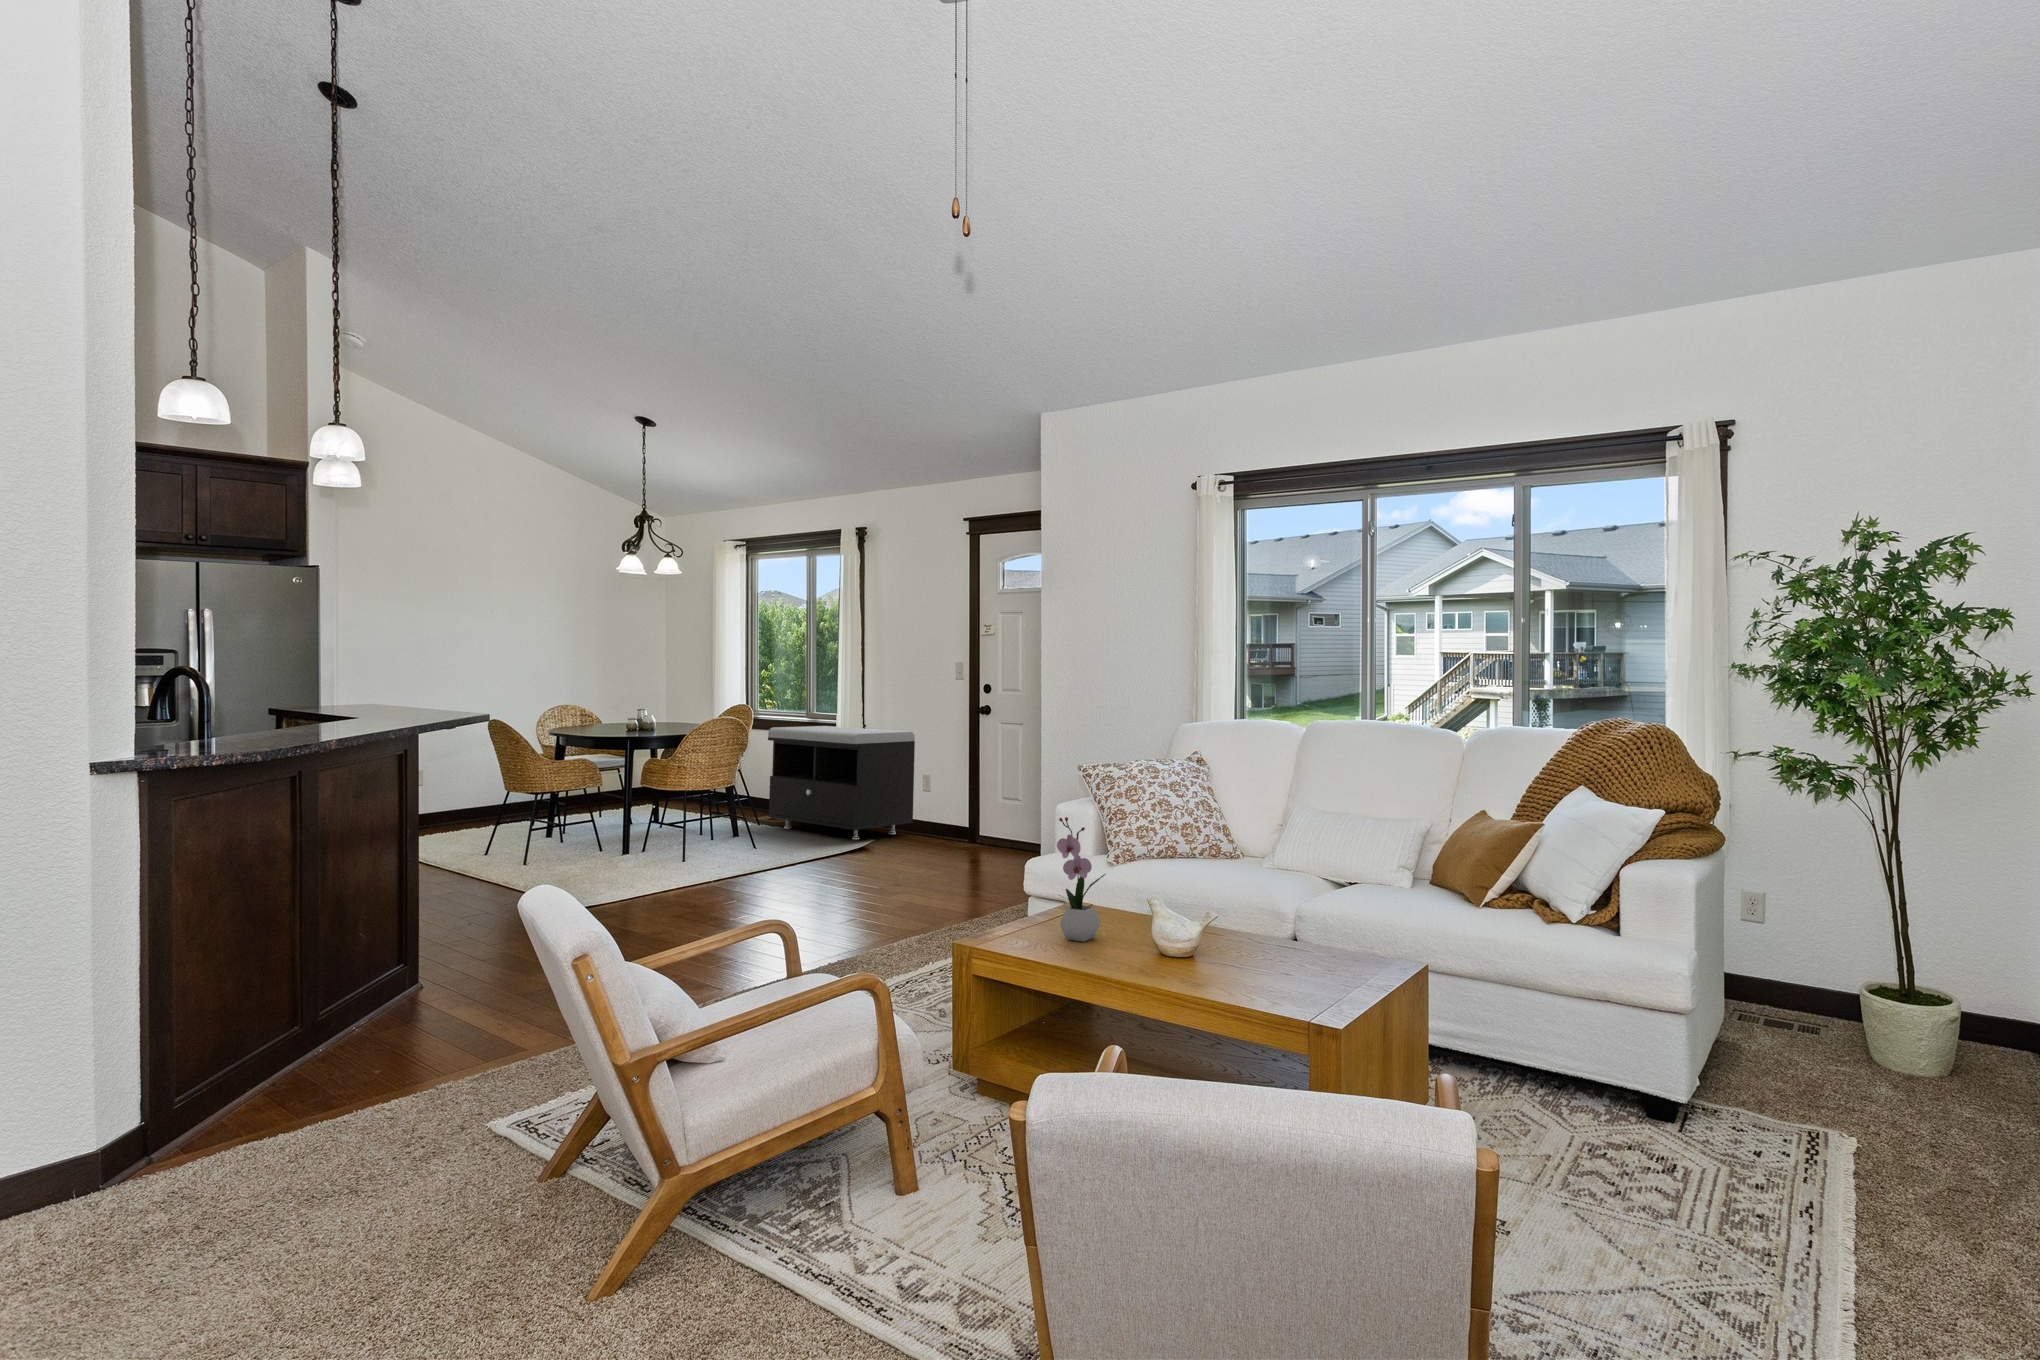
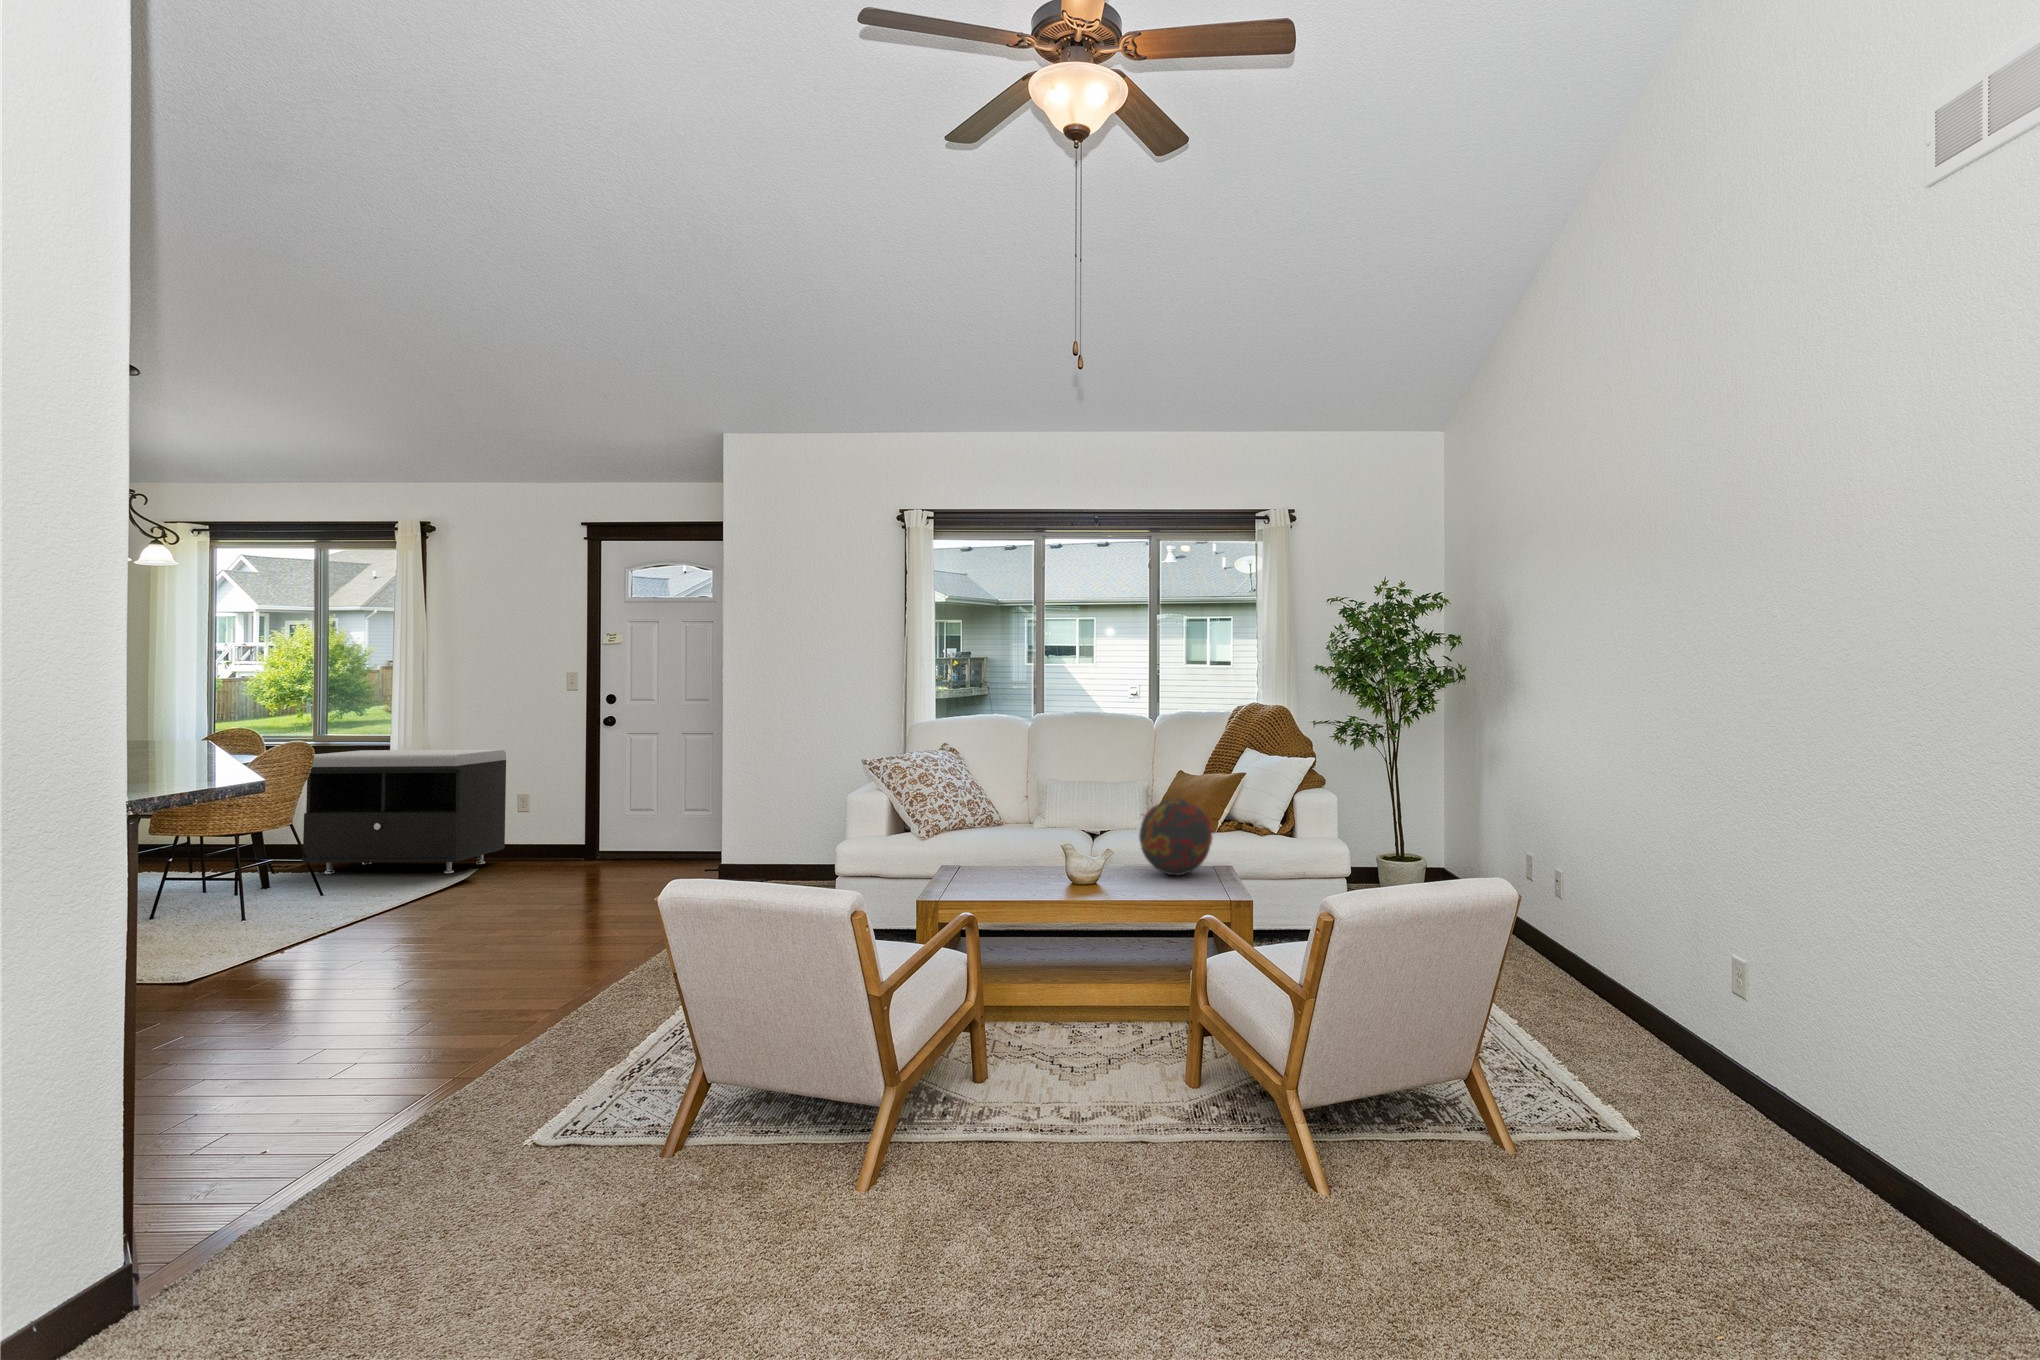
flower arrangement: present [1057,817,1105,942] -> none [1009,789,1041,883]
decorative orb: none [1222,853,1333,968] -> present [1139,798,1212,875]

